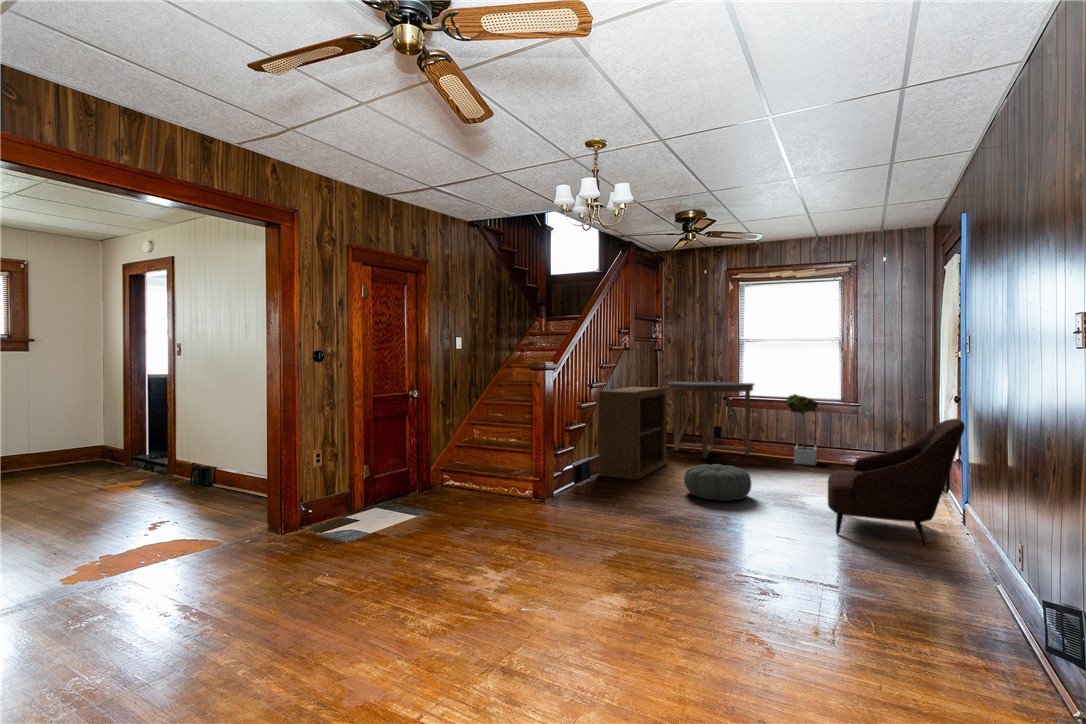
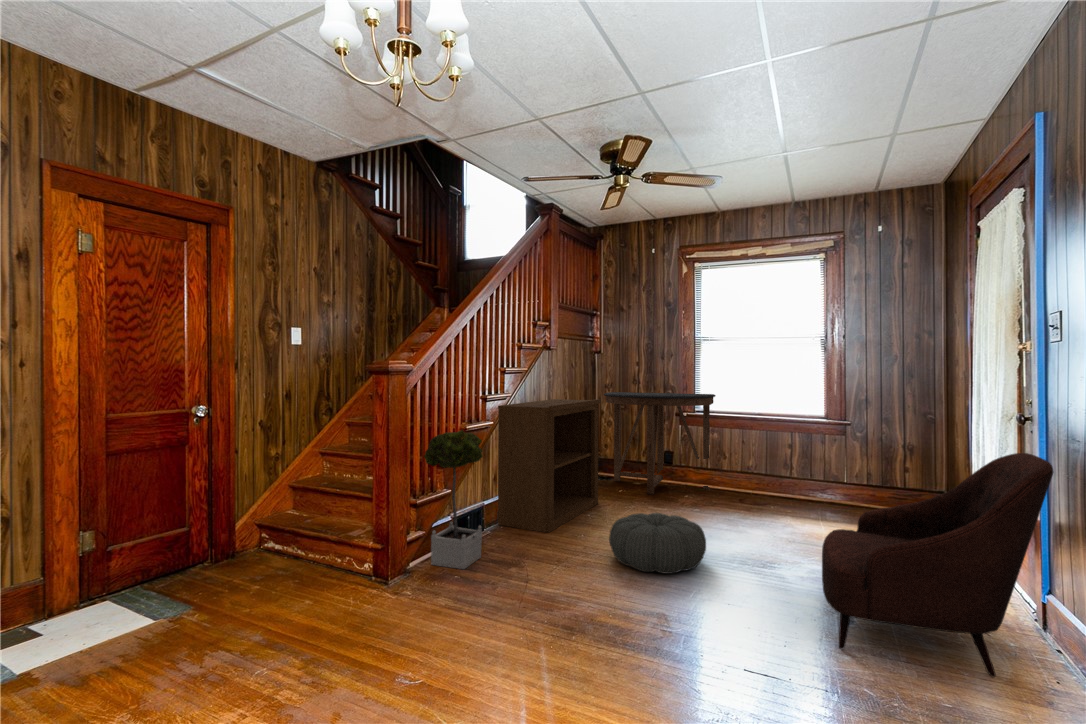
potted tree: present [786,394,818,465] -> present [424,429,483,569]

